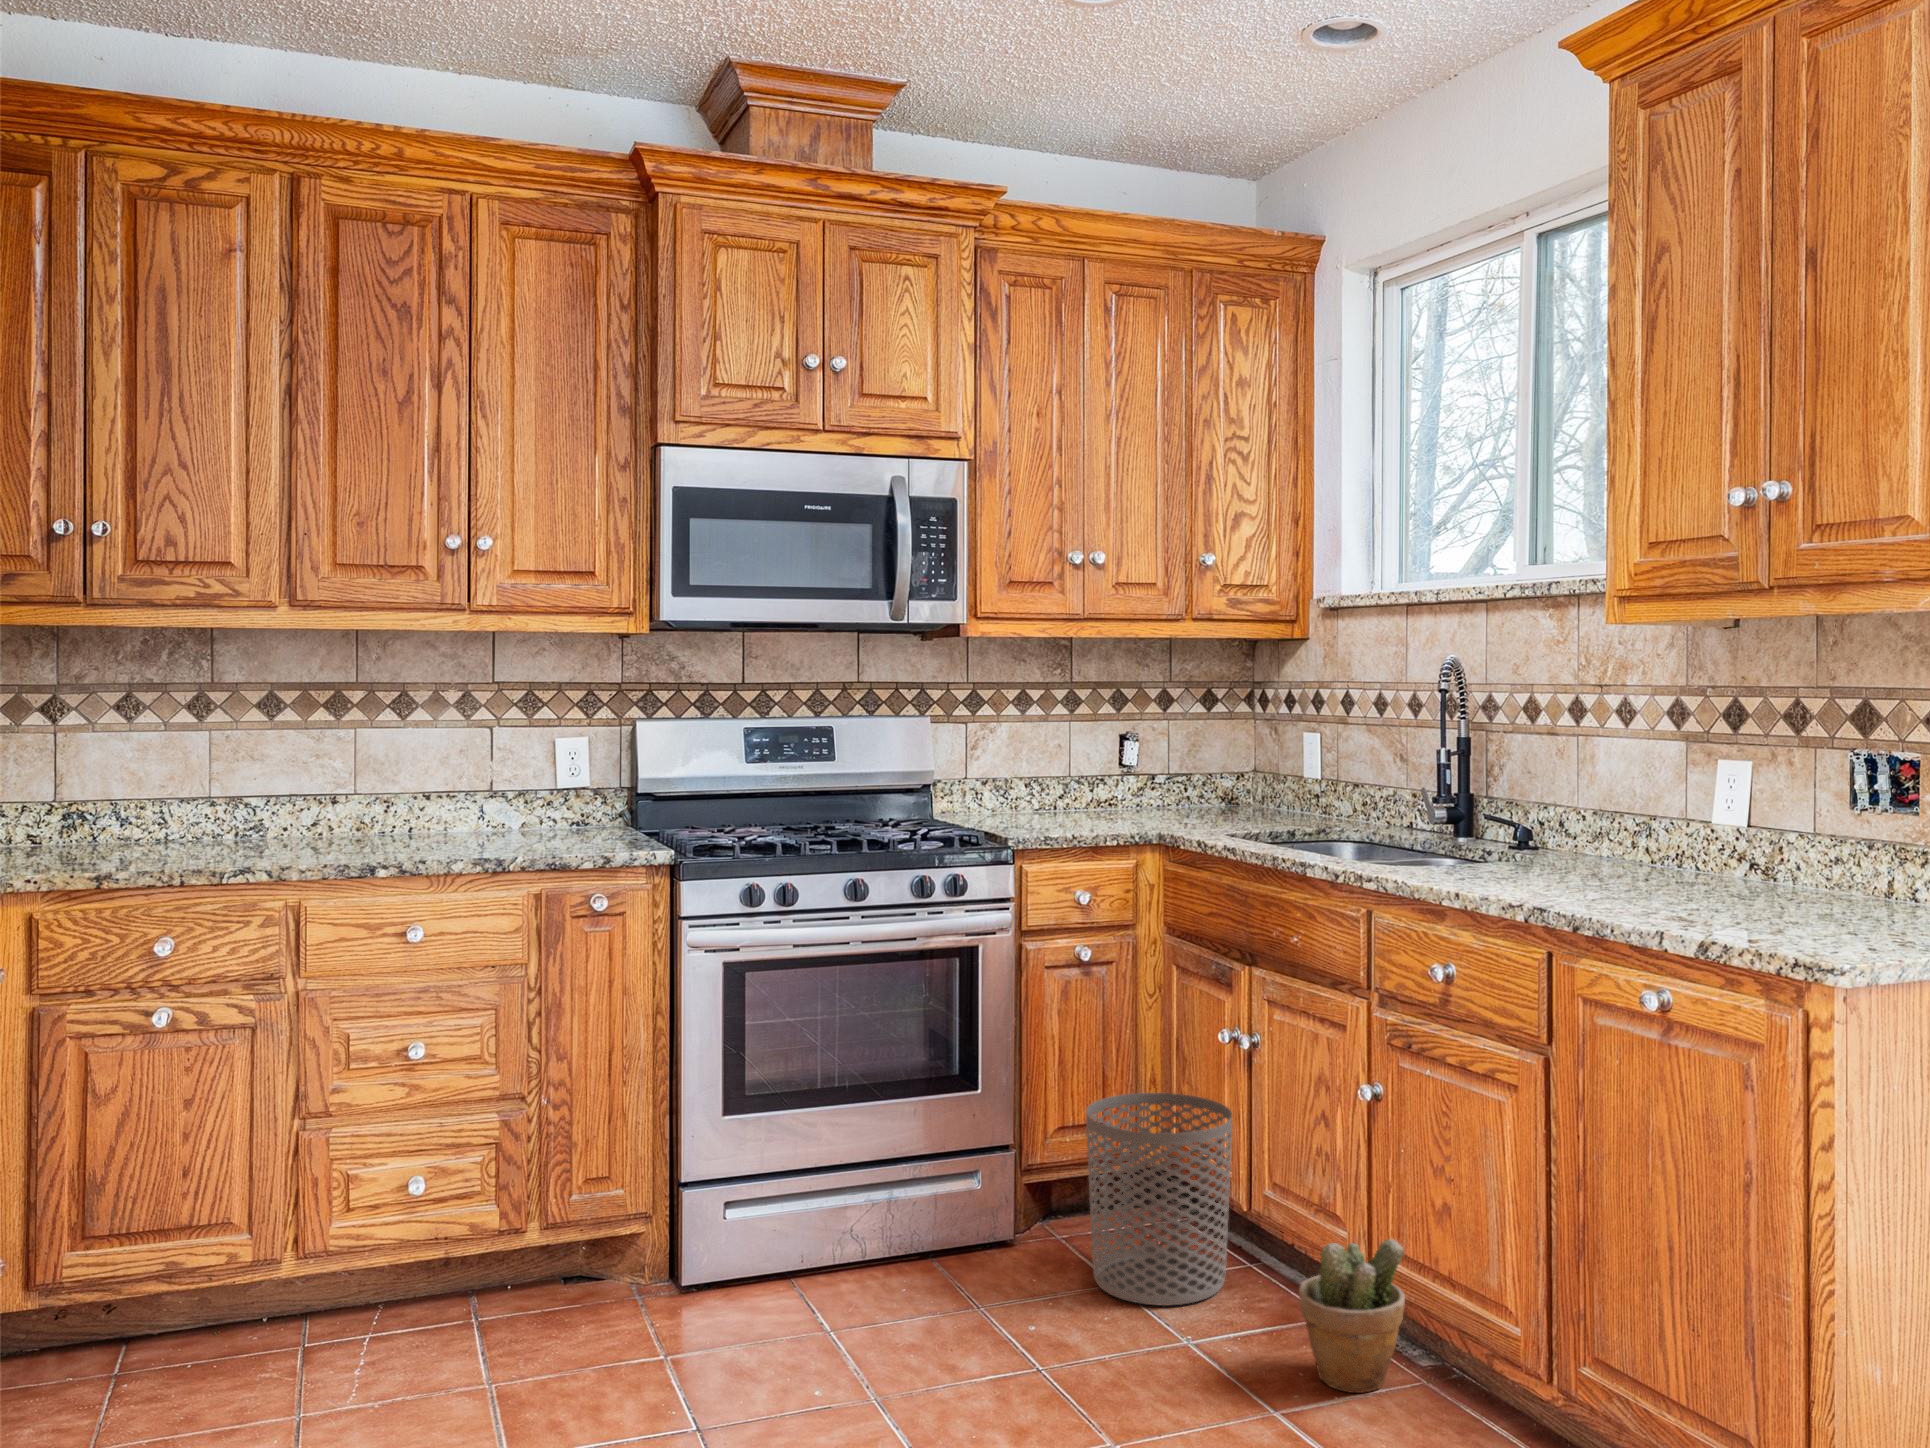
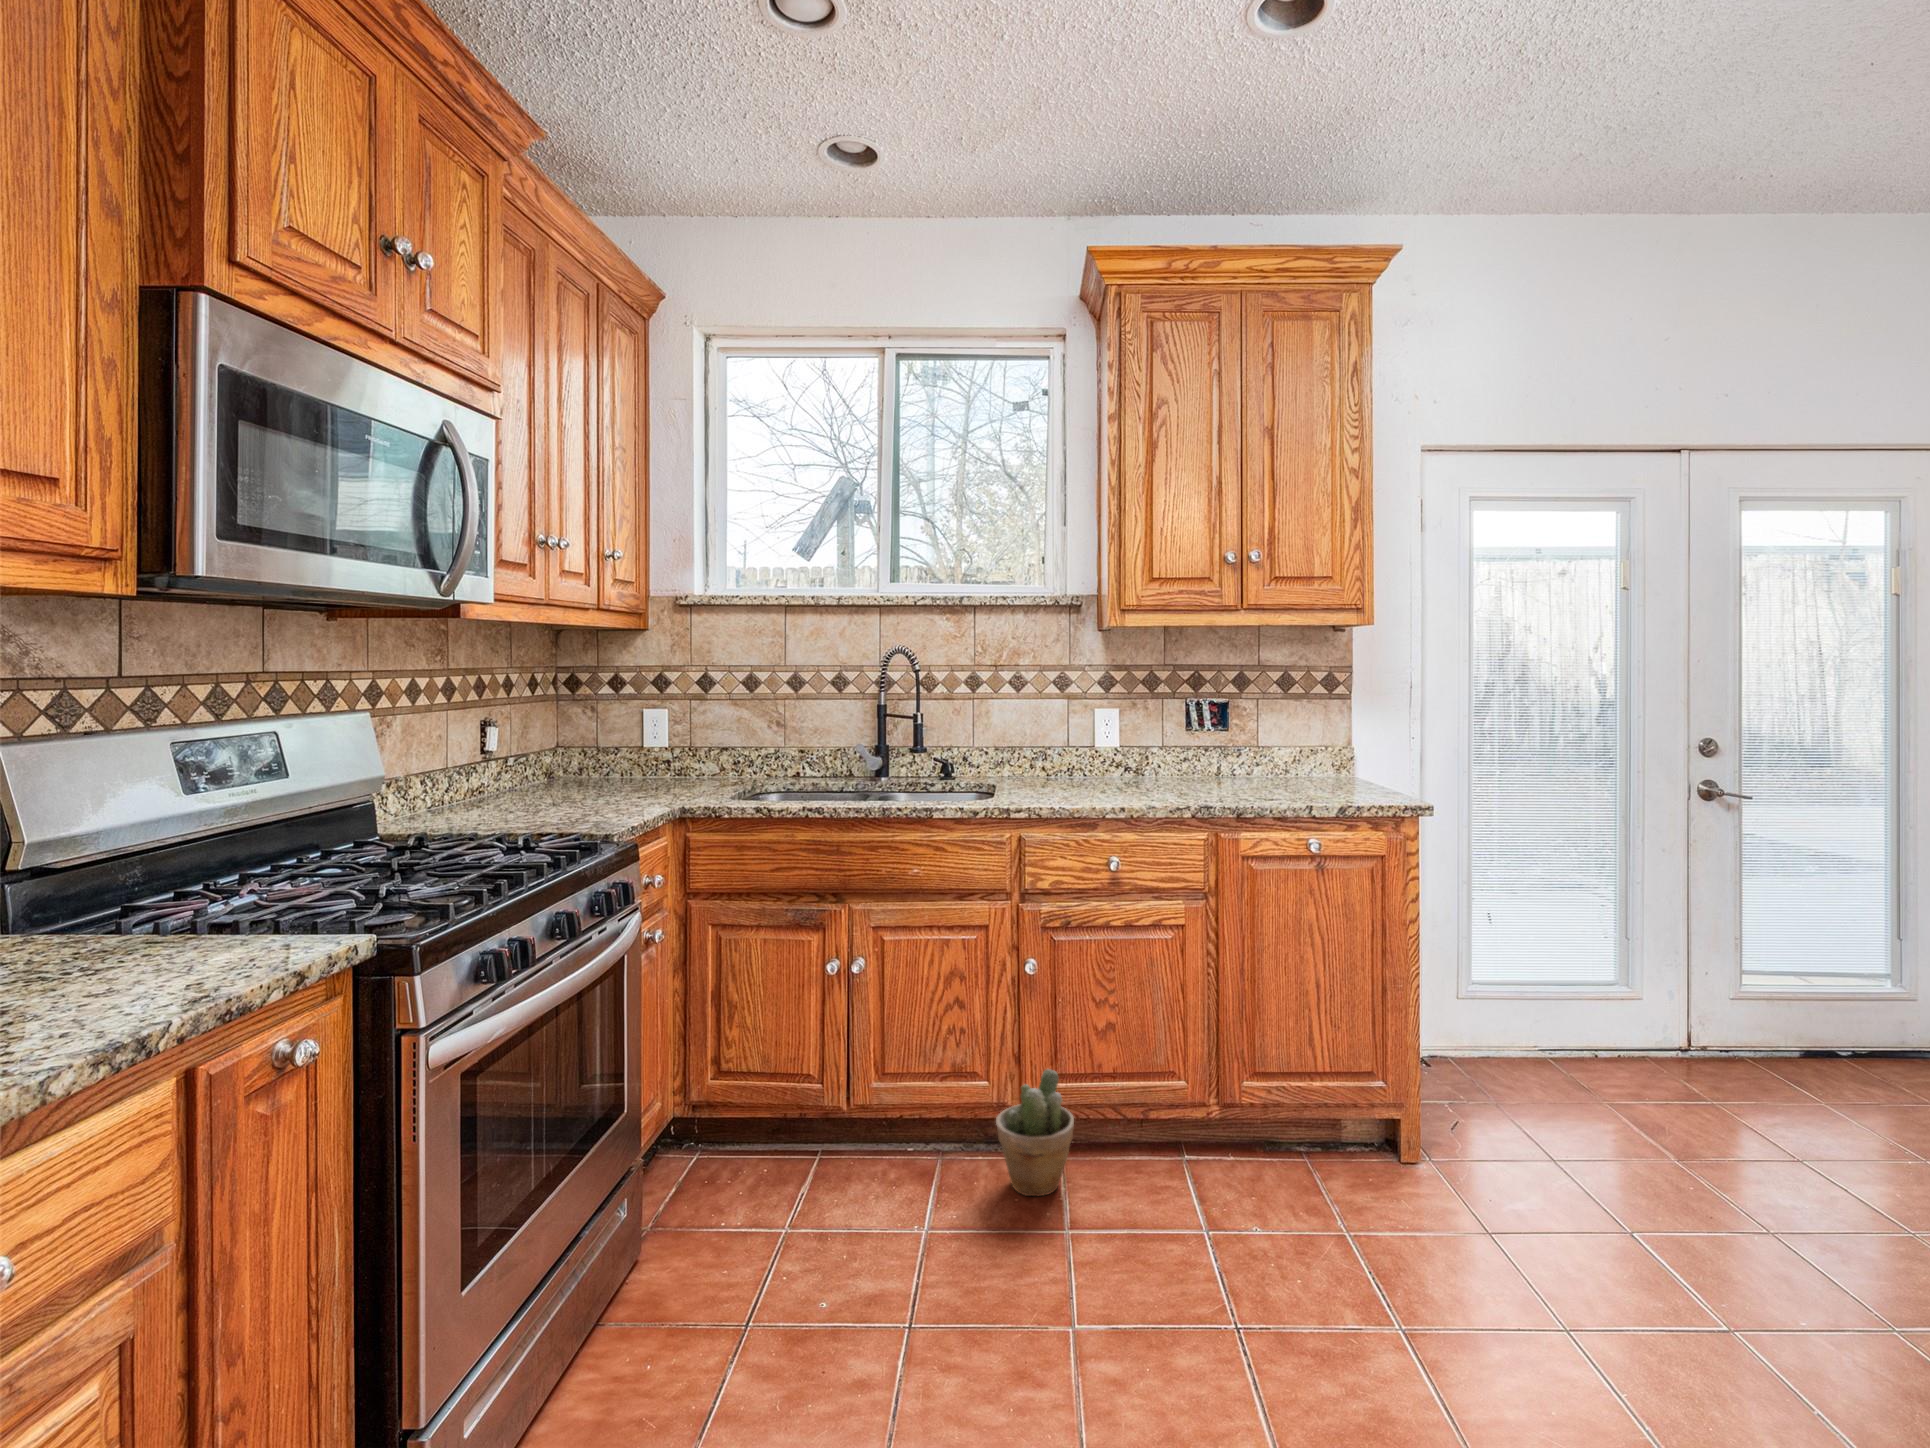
waste bin: present [1086,1093,1232,1306] -> none [729,1033,865,1243]

